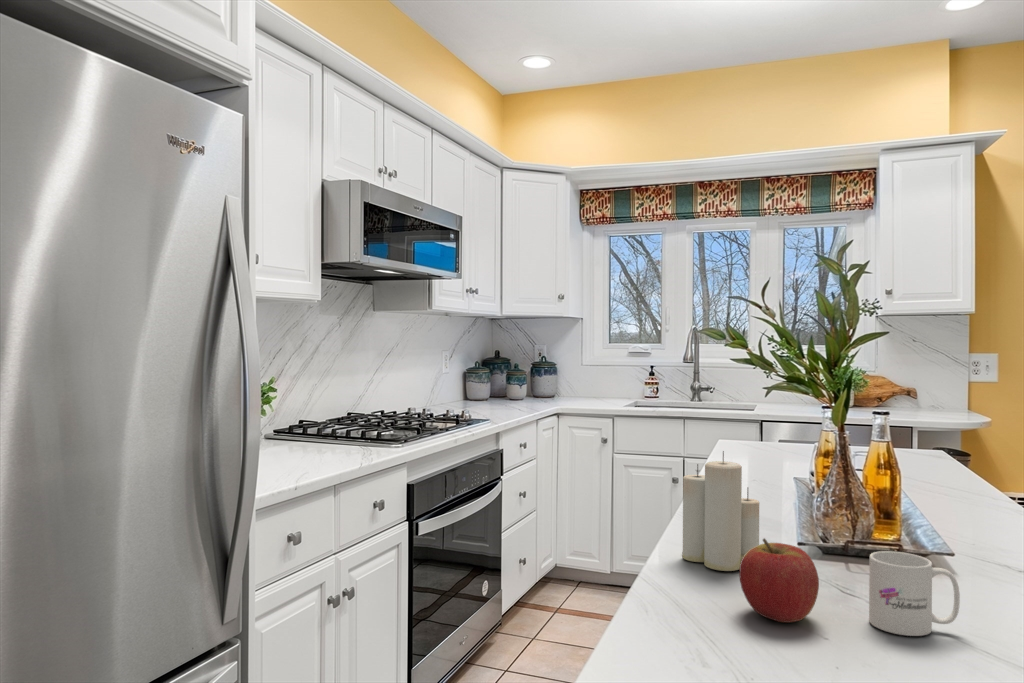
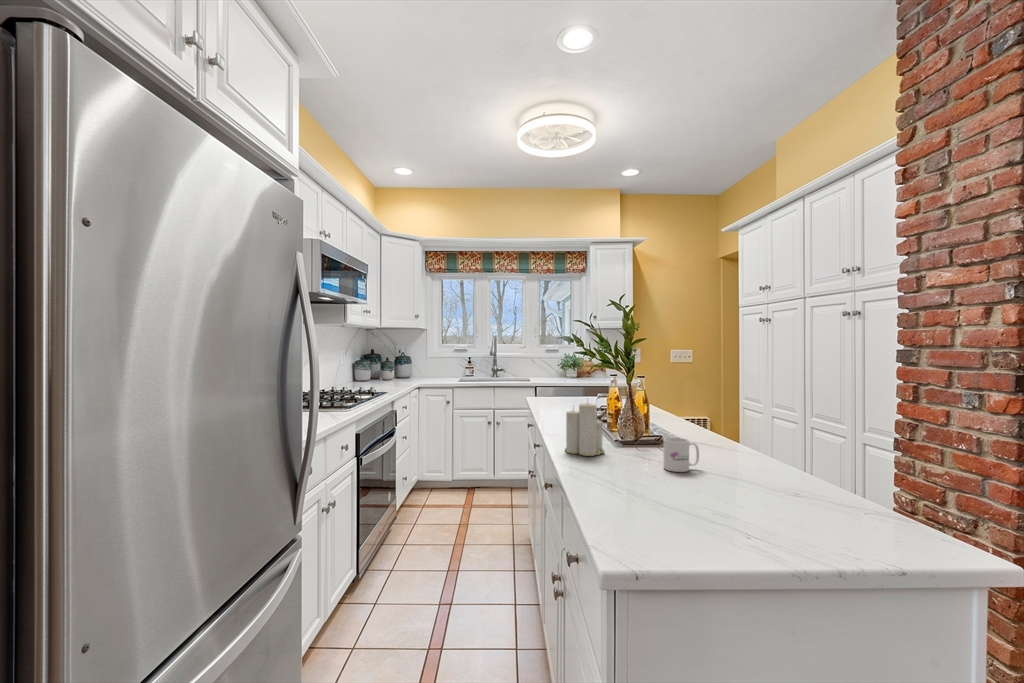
apple: present [739,539,819,623] -> none [611,436,647,473]

